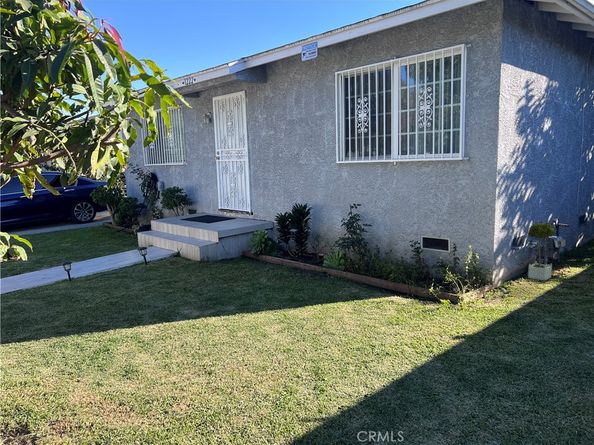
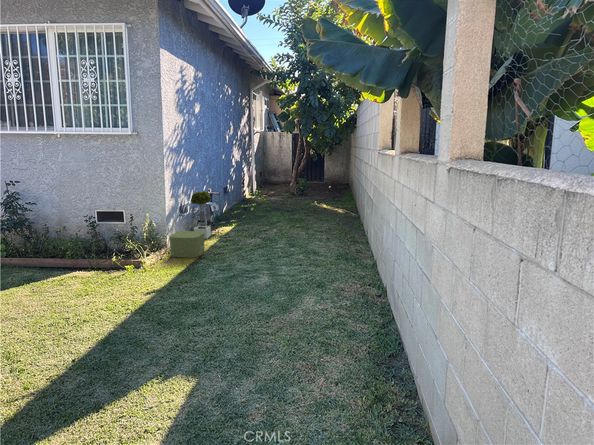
storage box: none [494,269,540,303] -> present [169,231,204,258]

